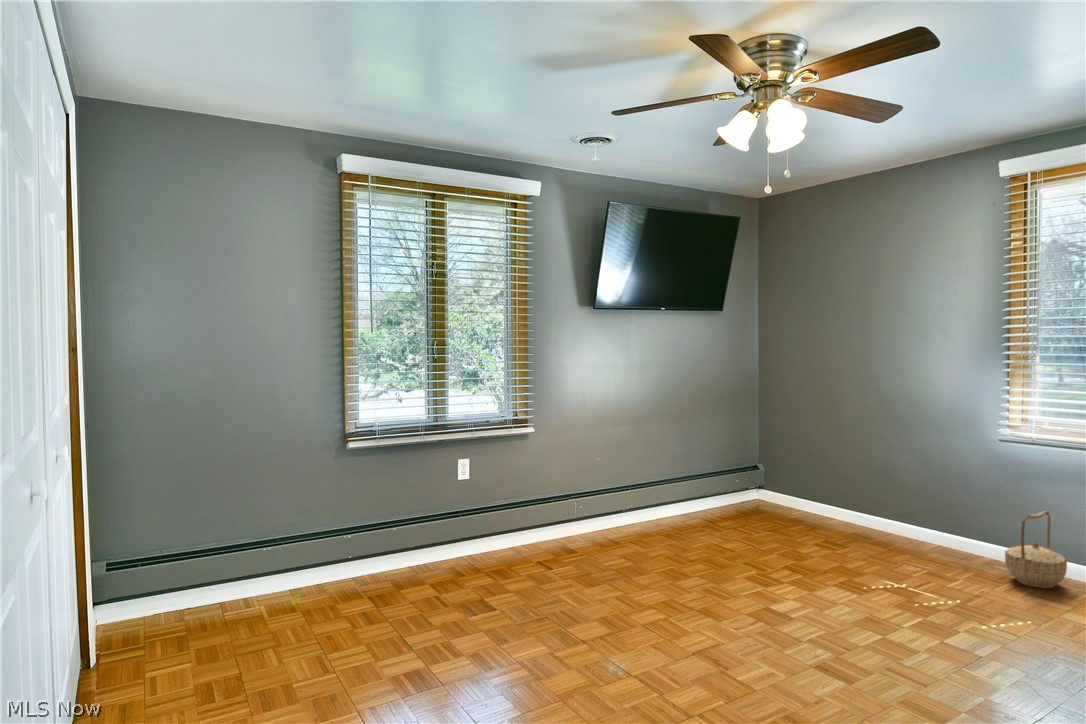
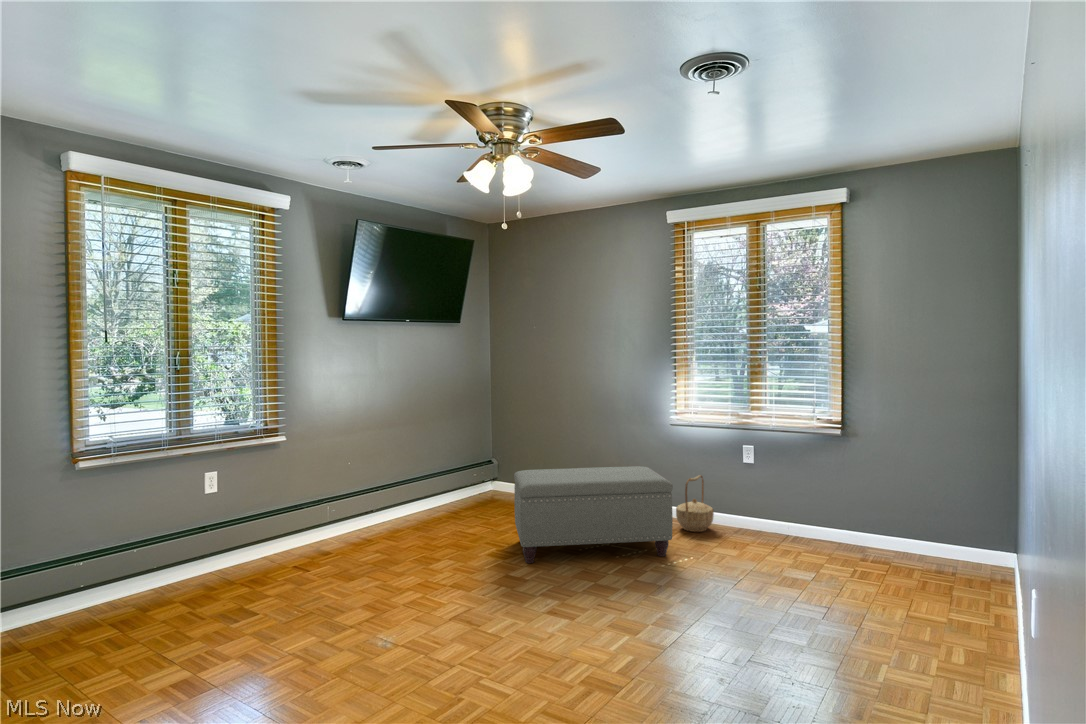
ottoman: none [777,483,1003,616] -> present [514,466,673,563]

